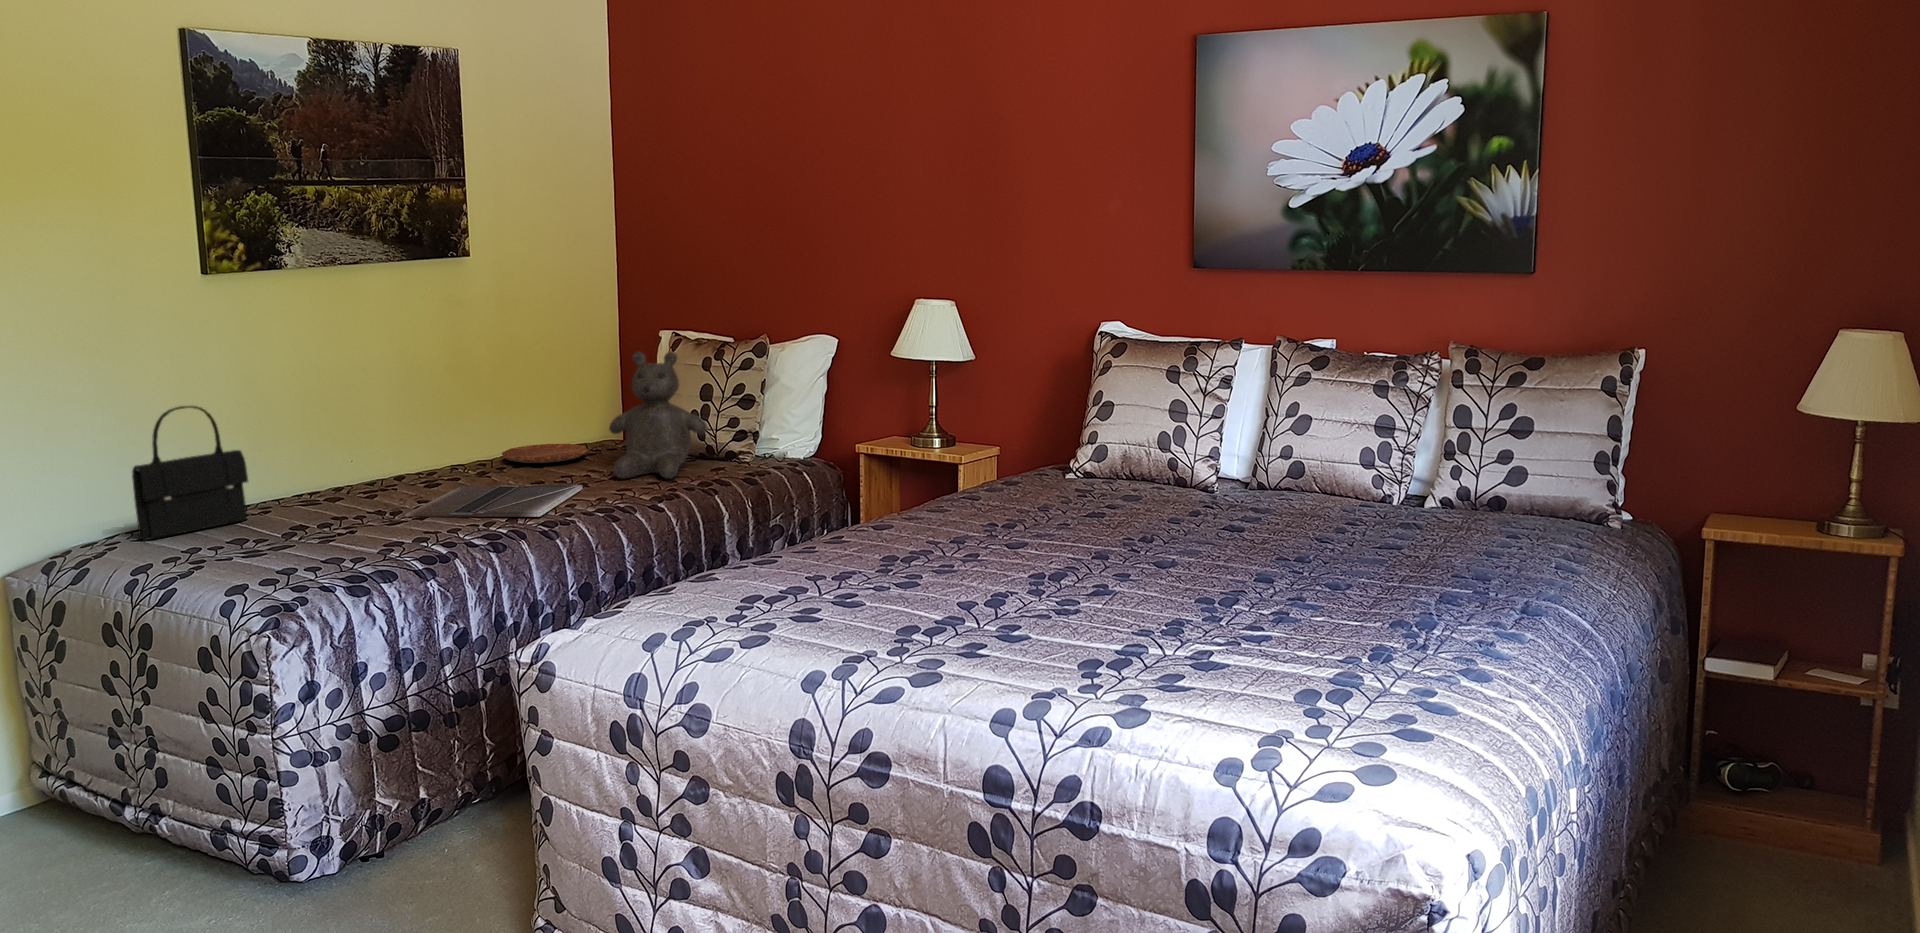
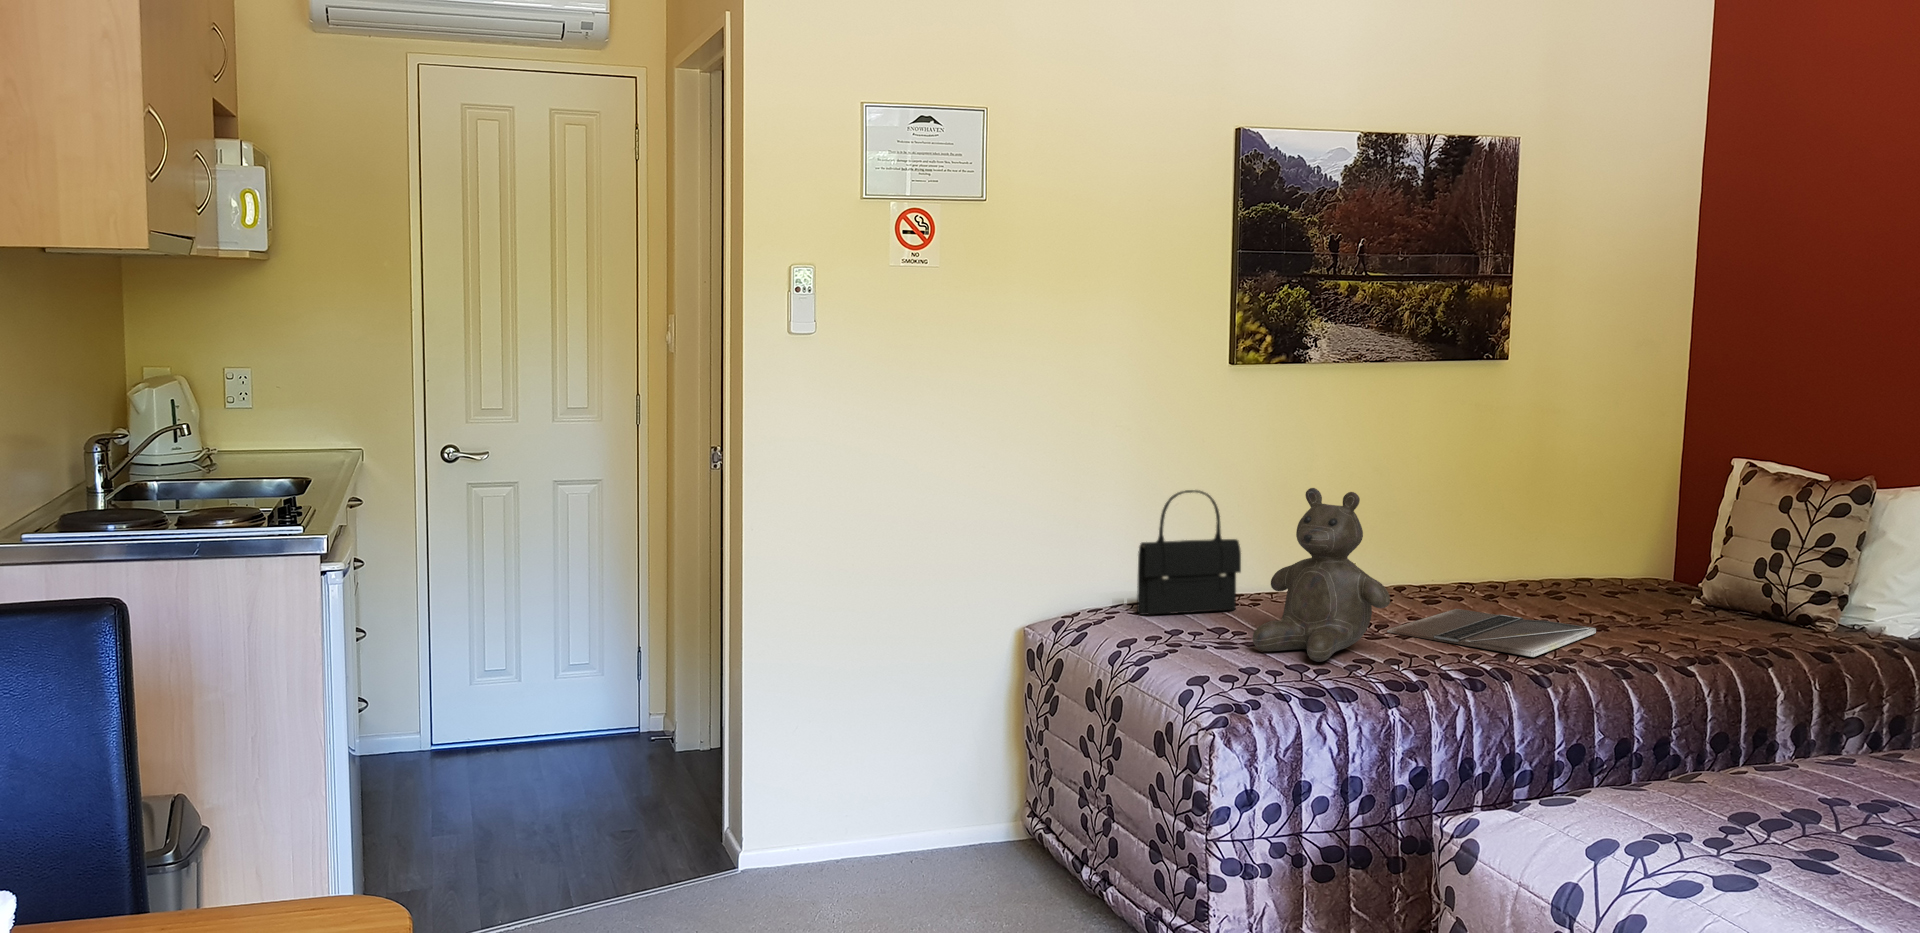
teddy bear: present [609,352,707,479] -> present [1253,488,1390,662]
tray: present [502,444,588,463] -> none [1513,574,1616,597]

